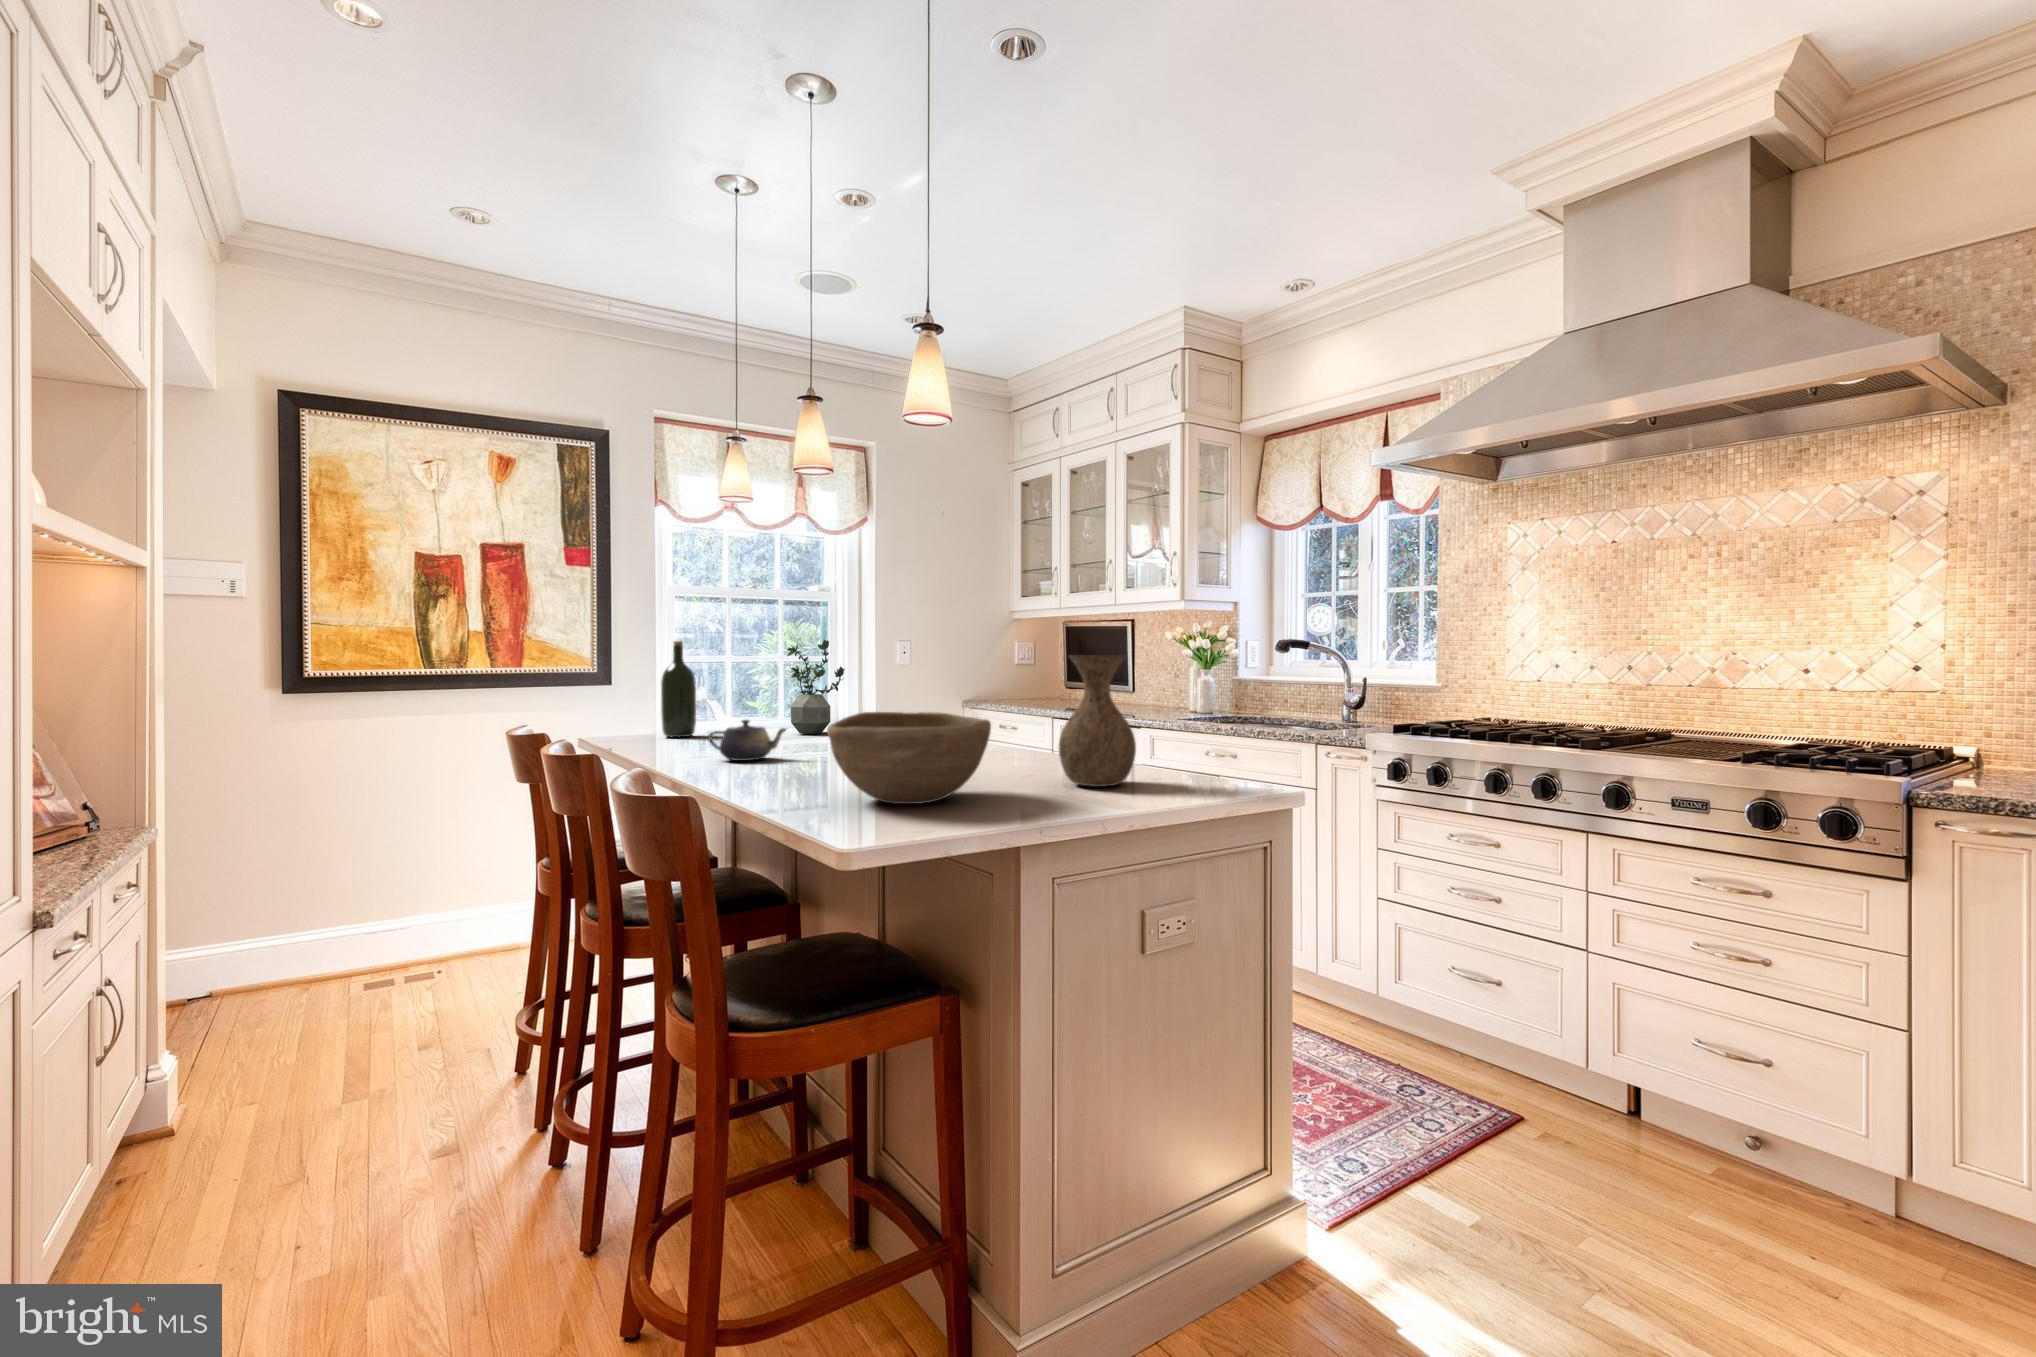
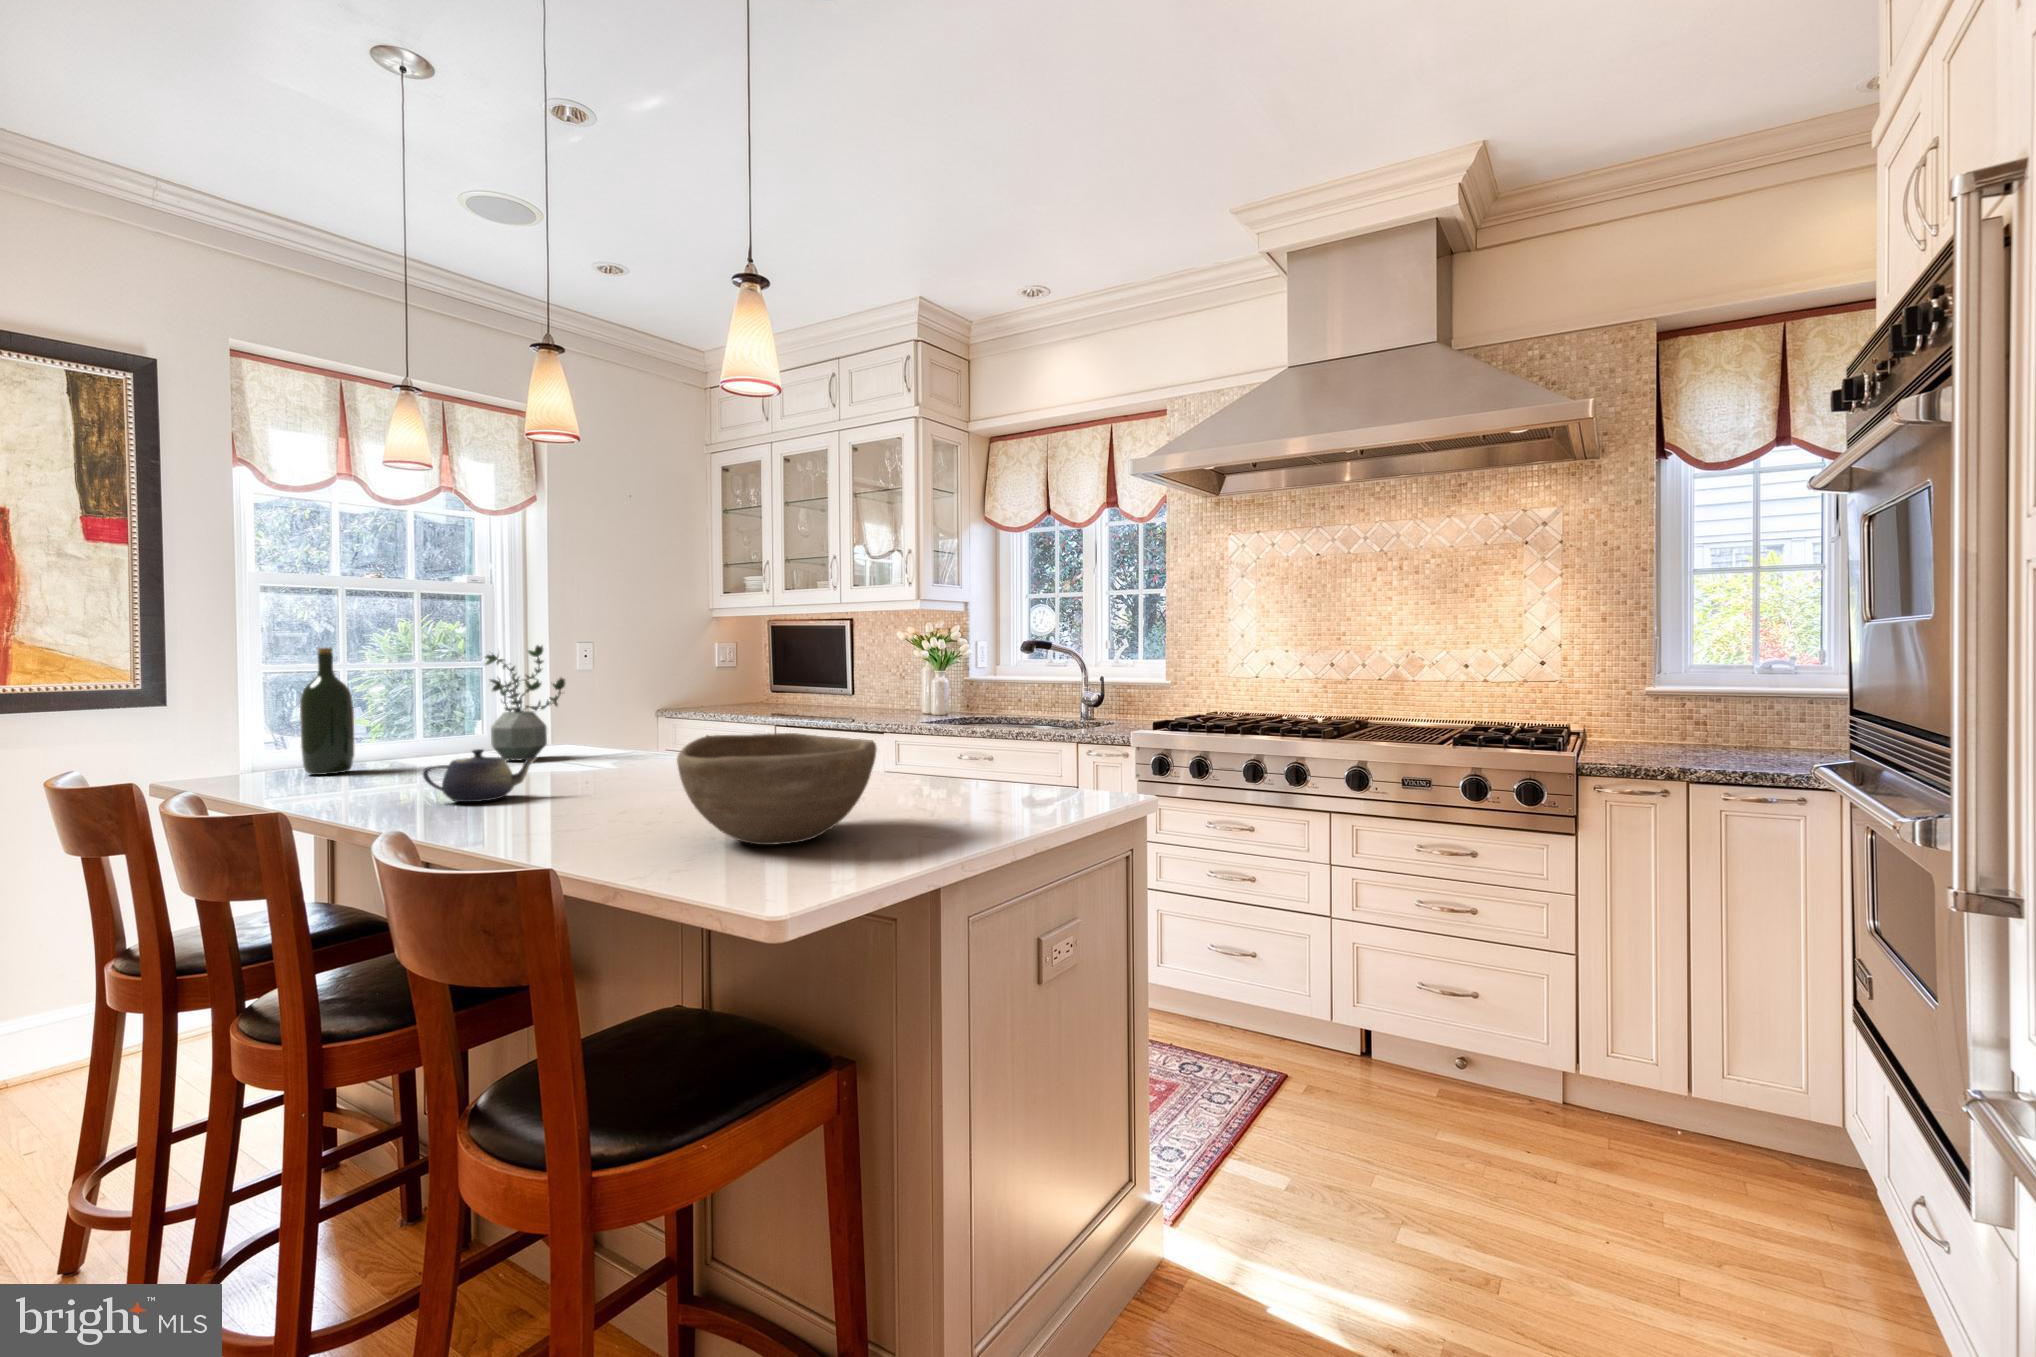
vase: present [1059,656,1136,787] -> none [921,664,1004,806]

